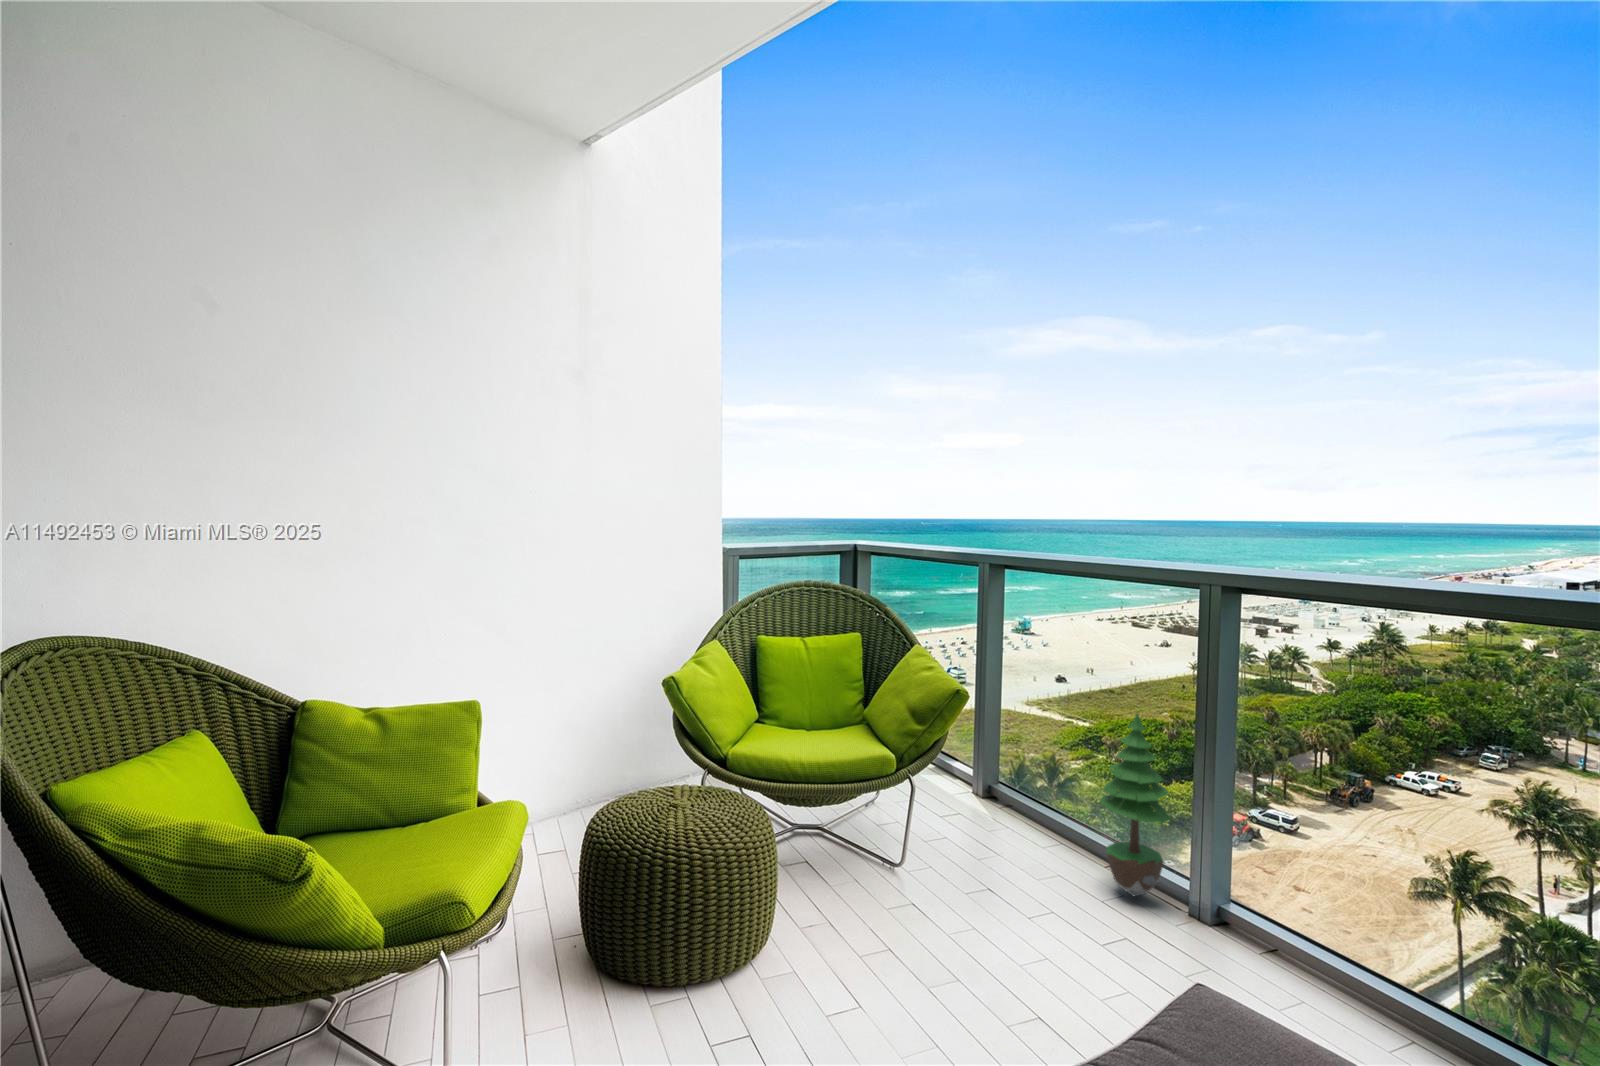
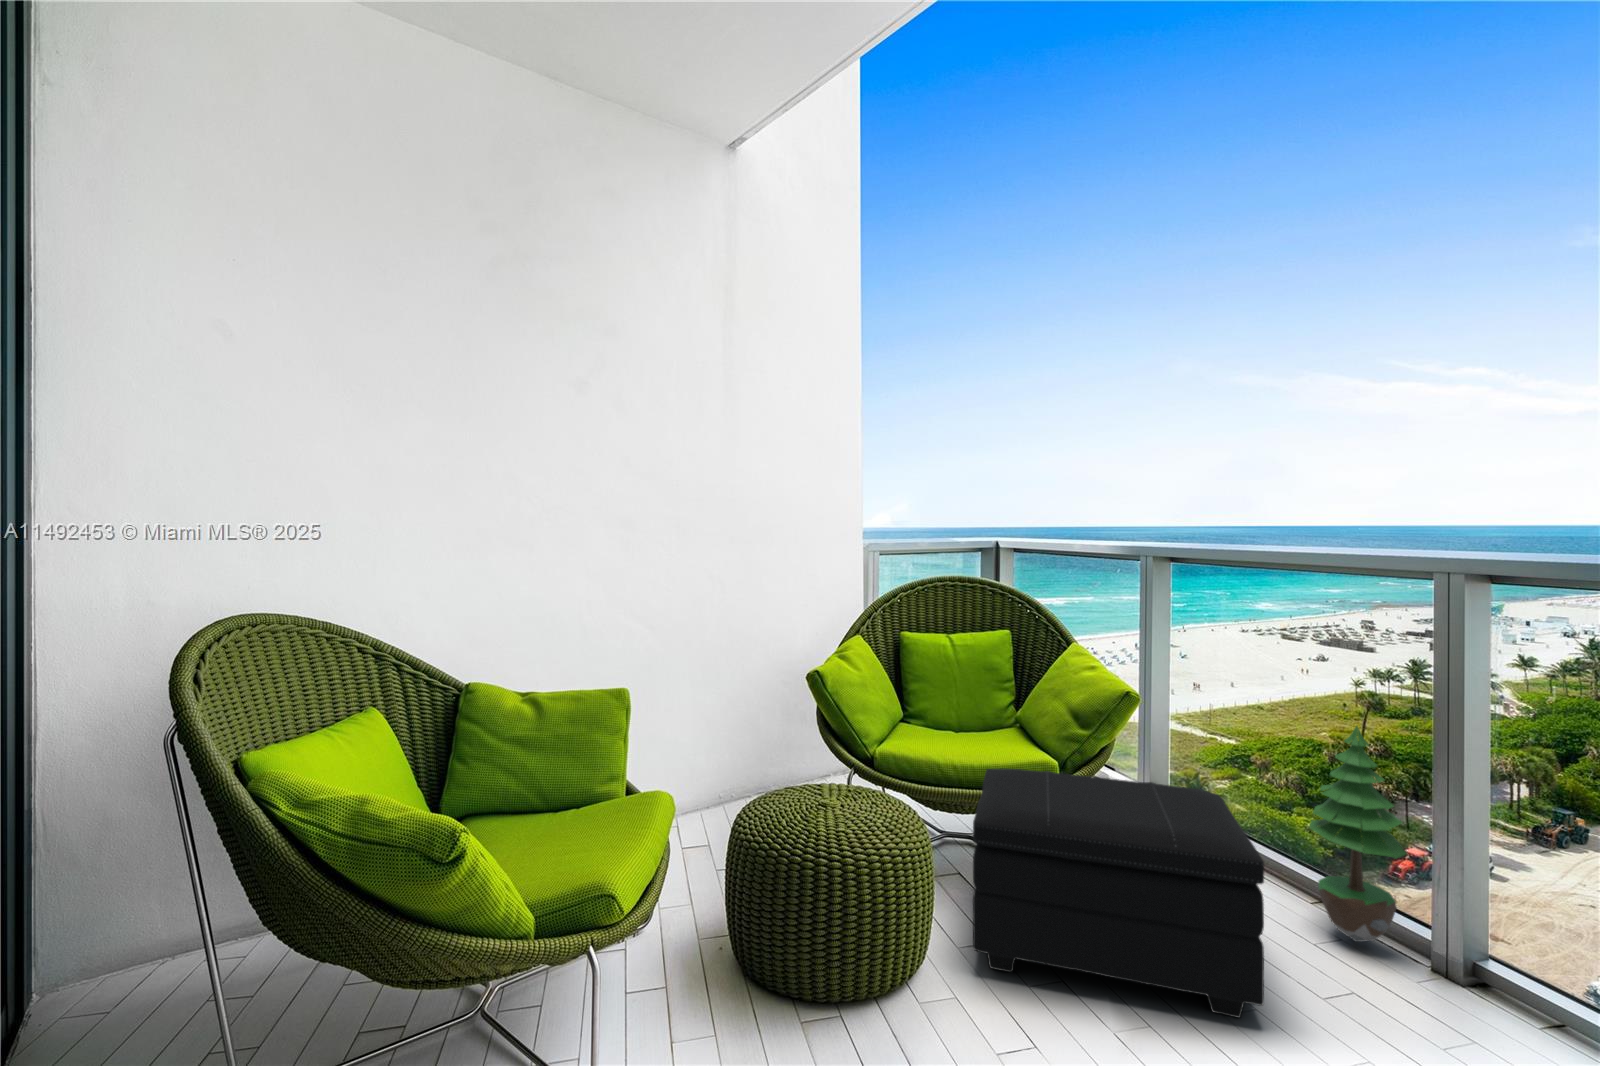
footstool: none [810,763,1050,966] -> present [973,769,1264,1018]

